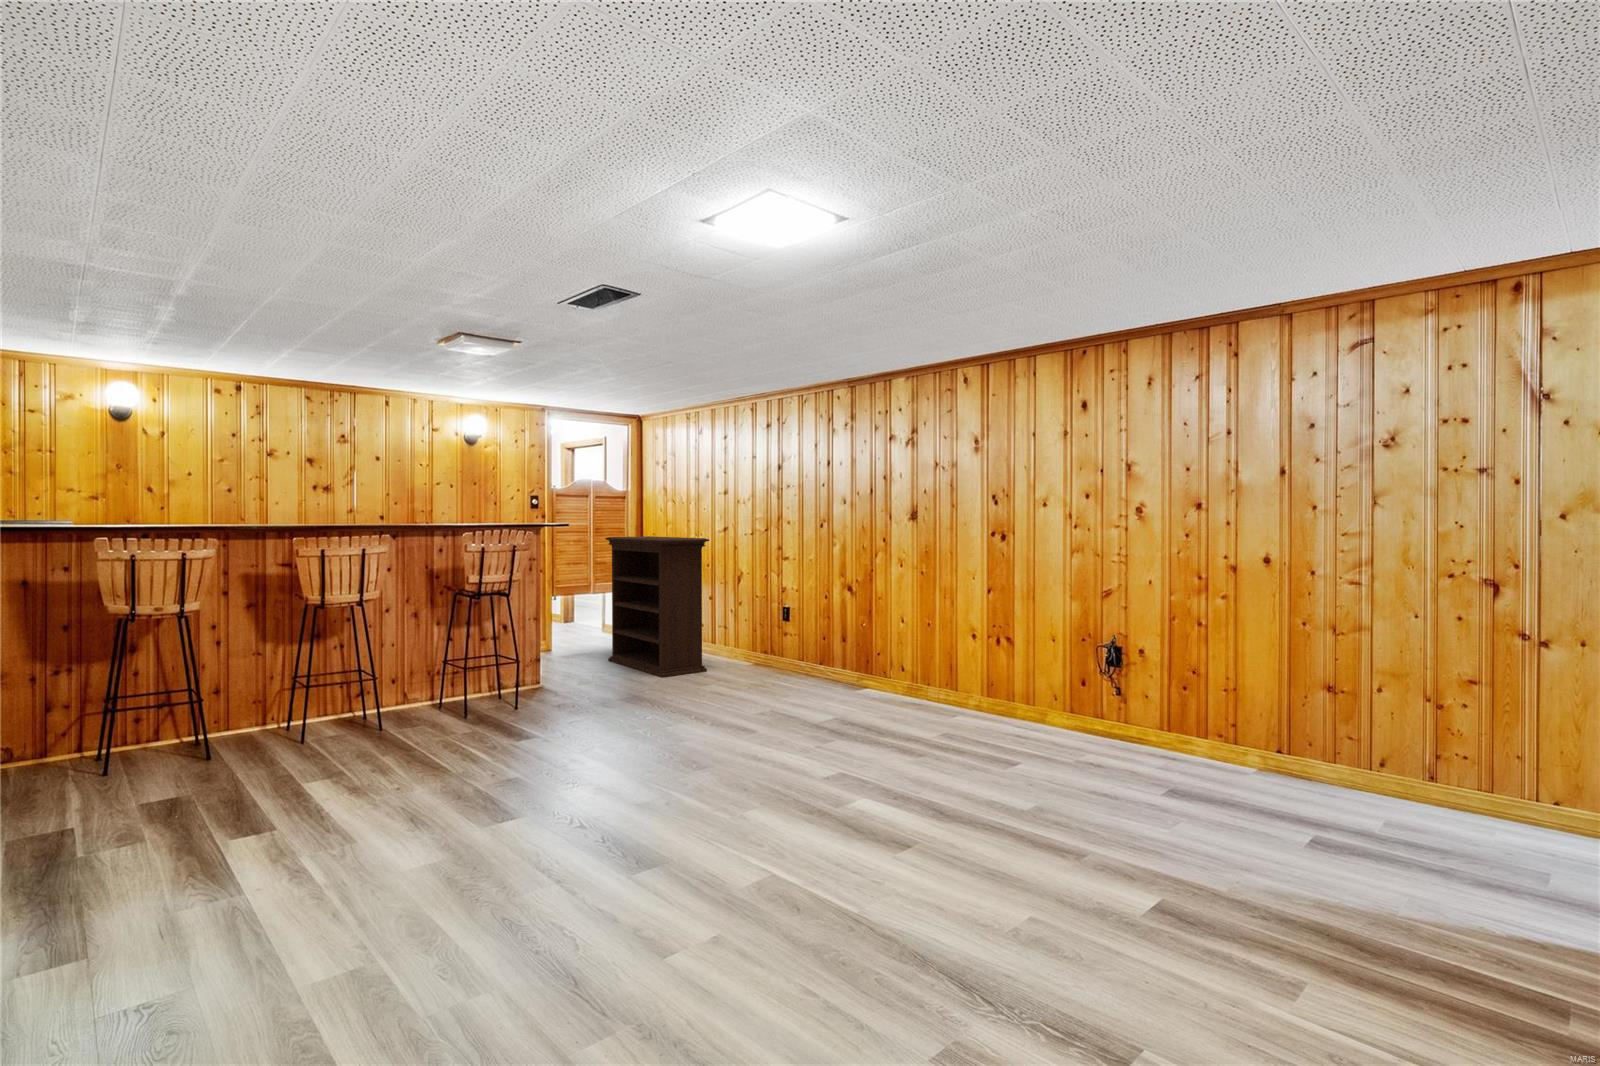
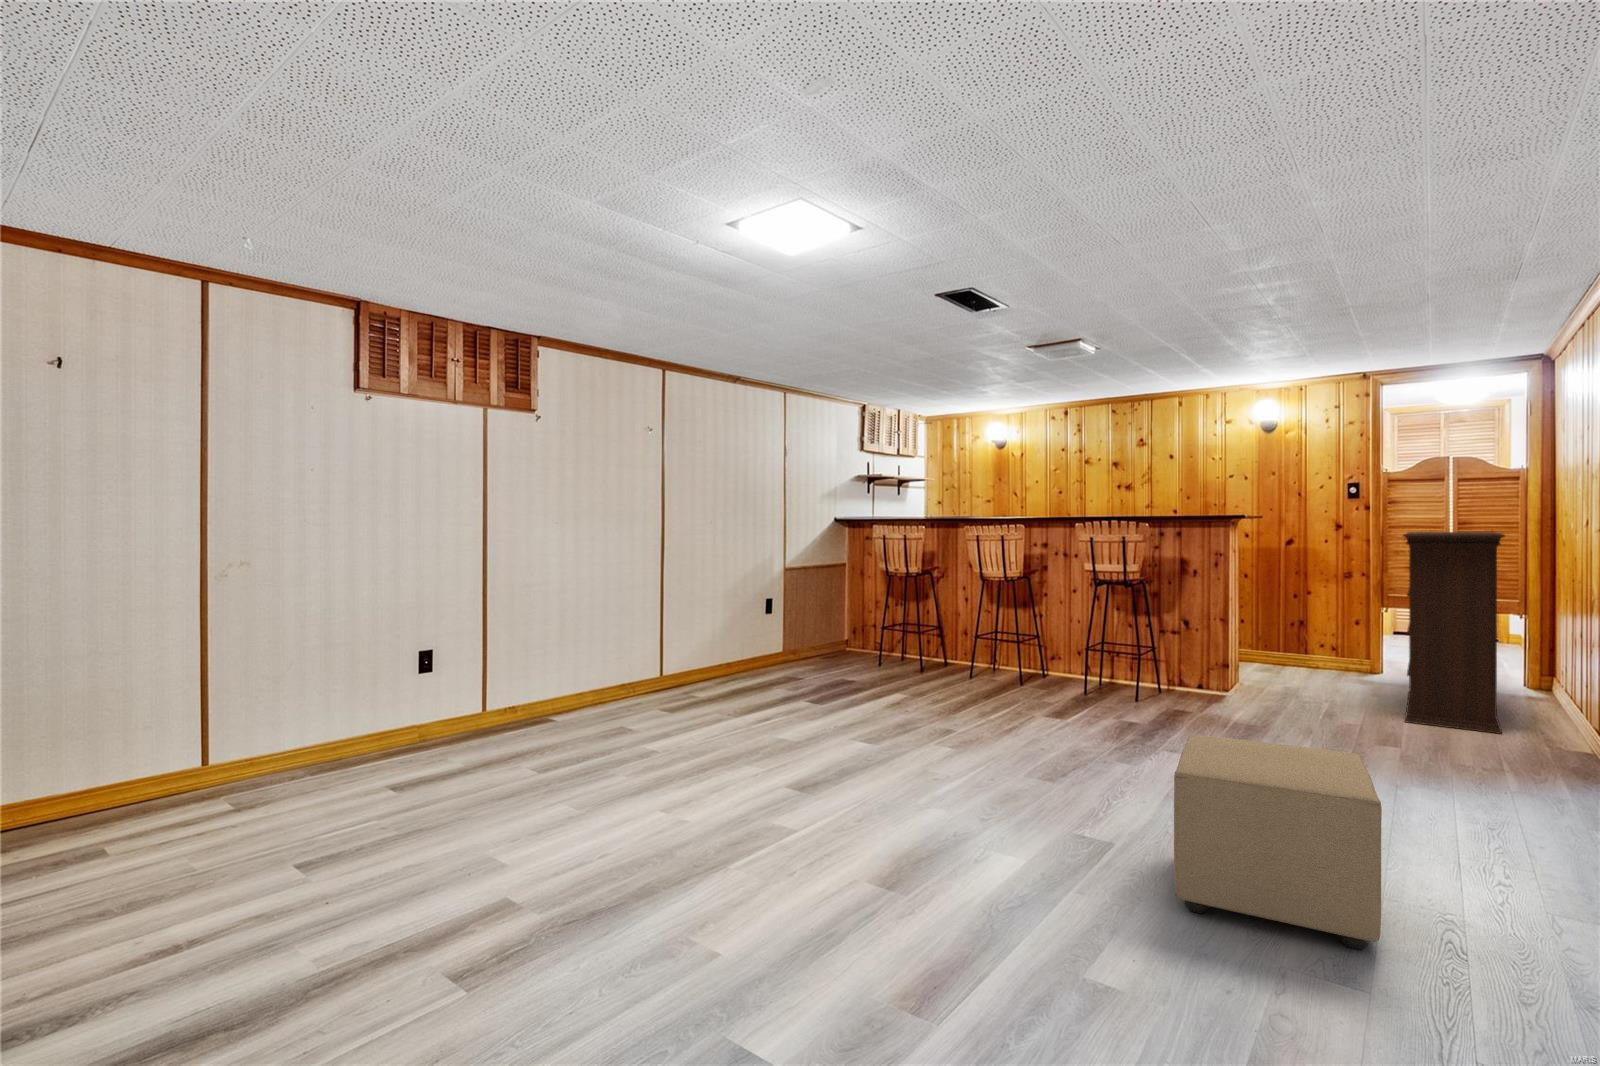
ottoman: none [841,677,981,796] -> present [1174,735,1382,949]

